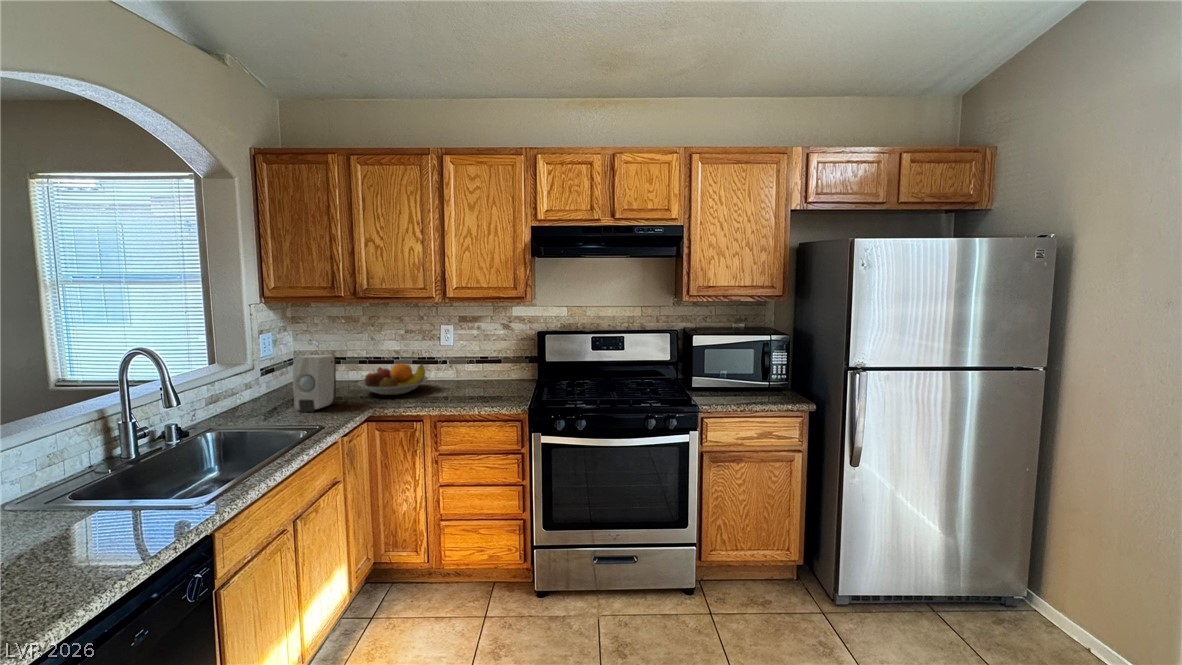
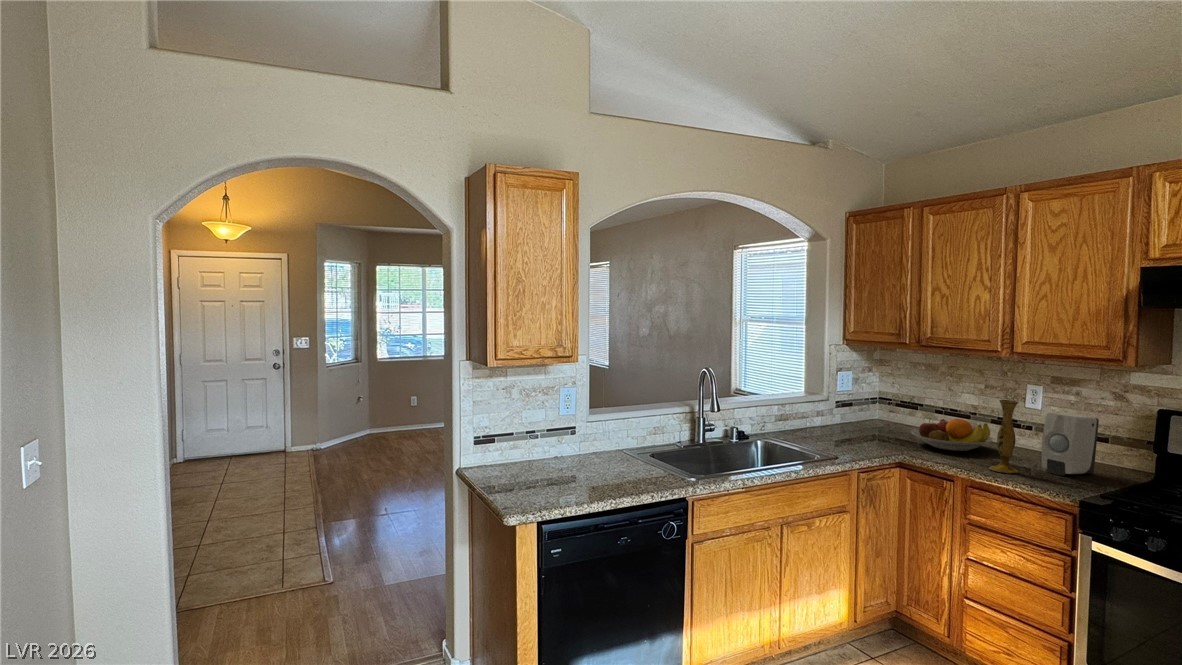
vase: none [447,339,468,402] -> present [990,400,1019,473]
soap dispenser: present [293,355,336,412] -> present [1041,413,1099,476]

